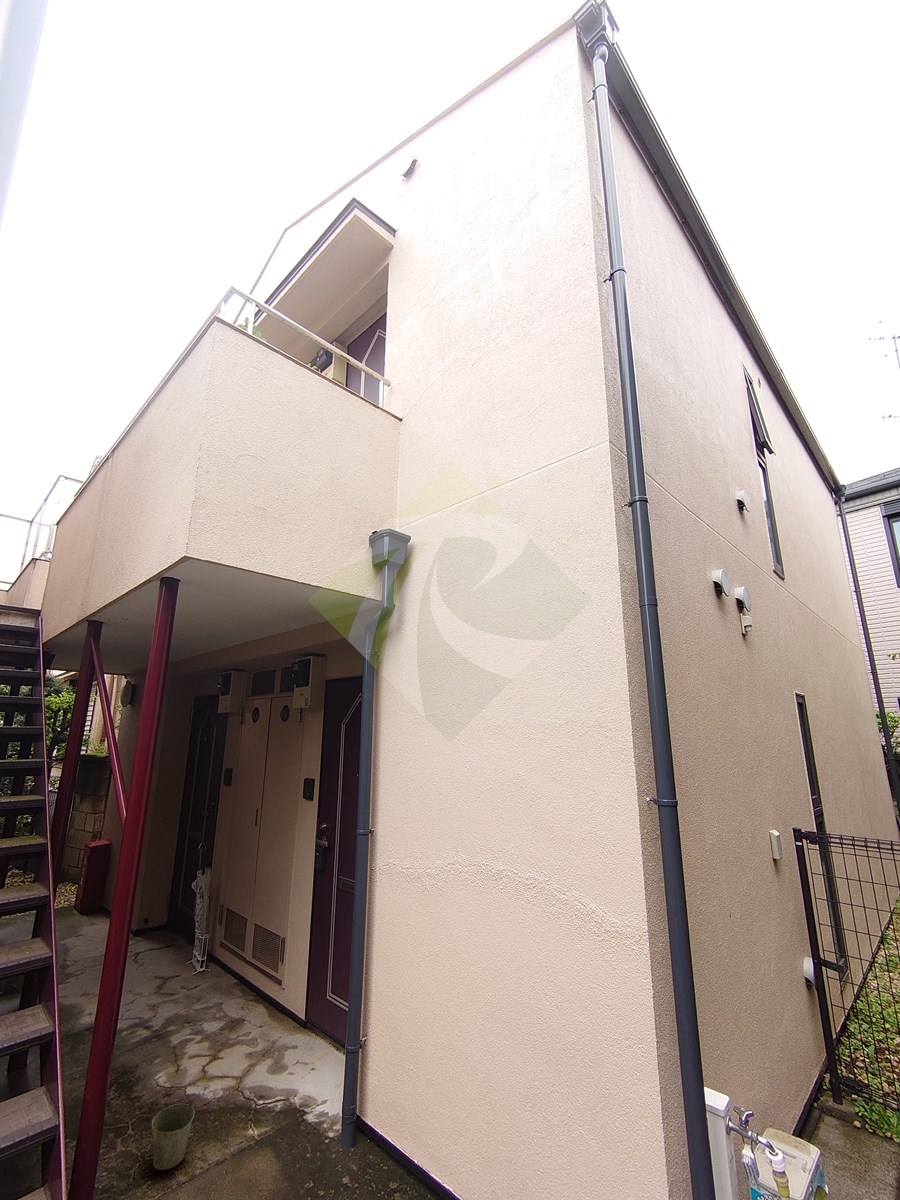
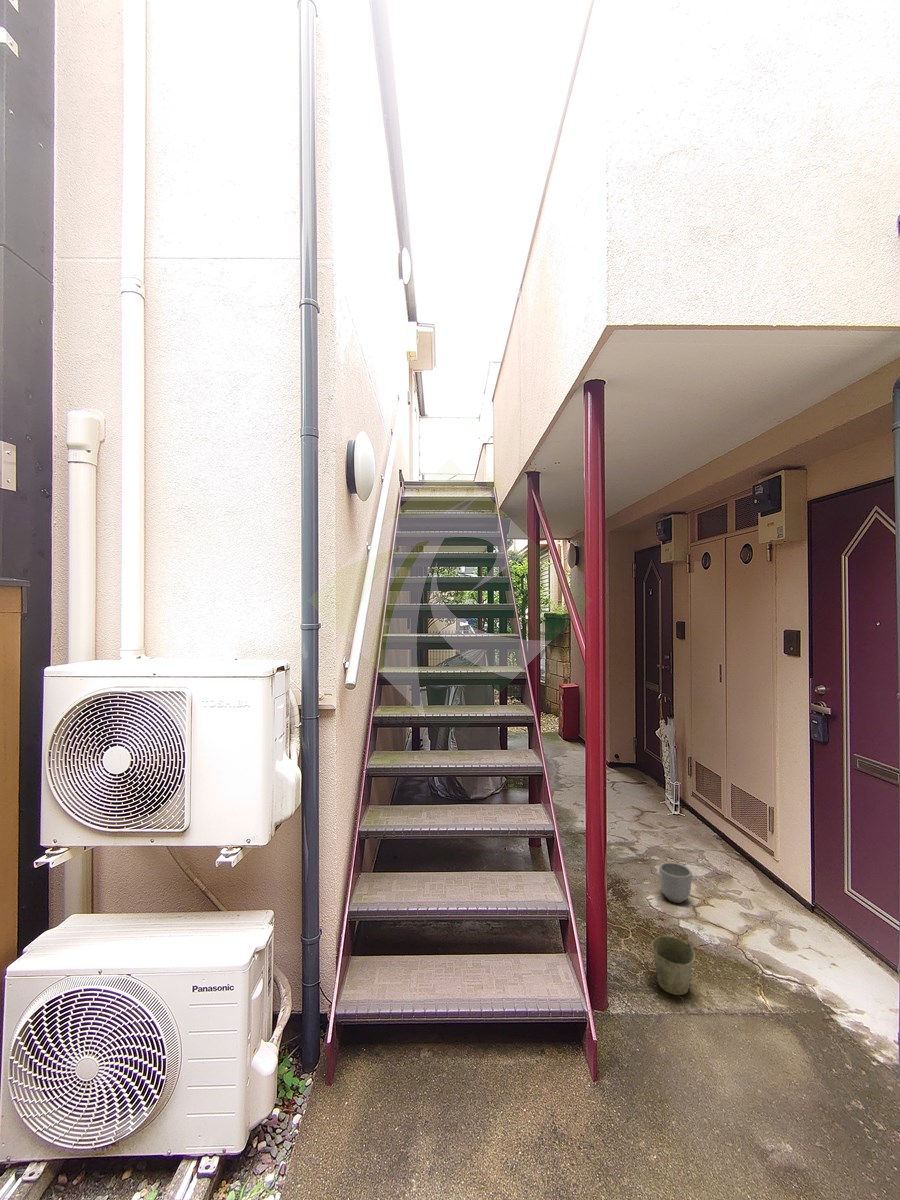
planter: none [172,1024,205,1070] -> present [659,862,692,903]

